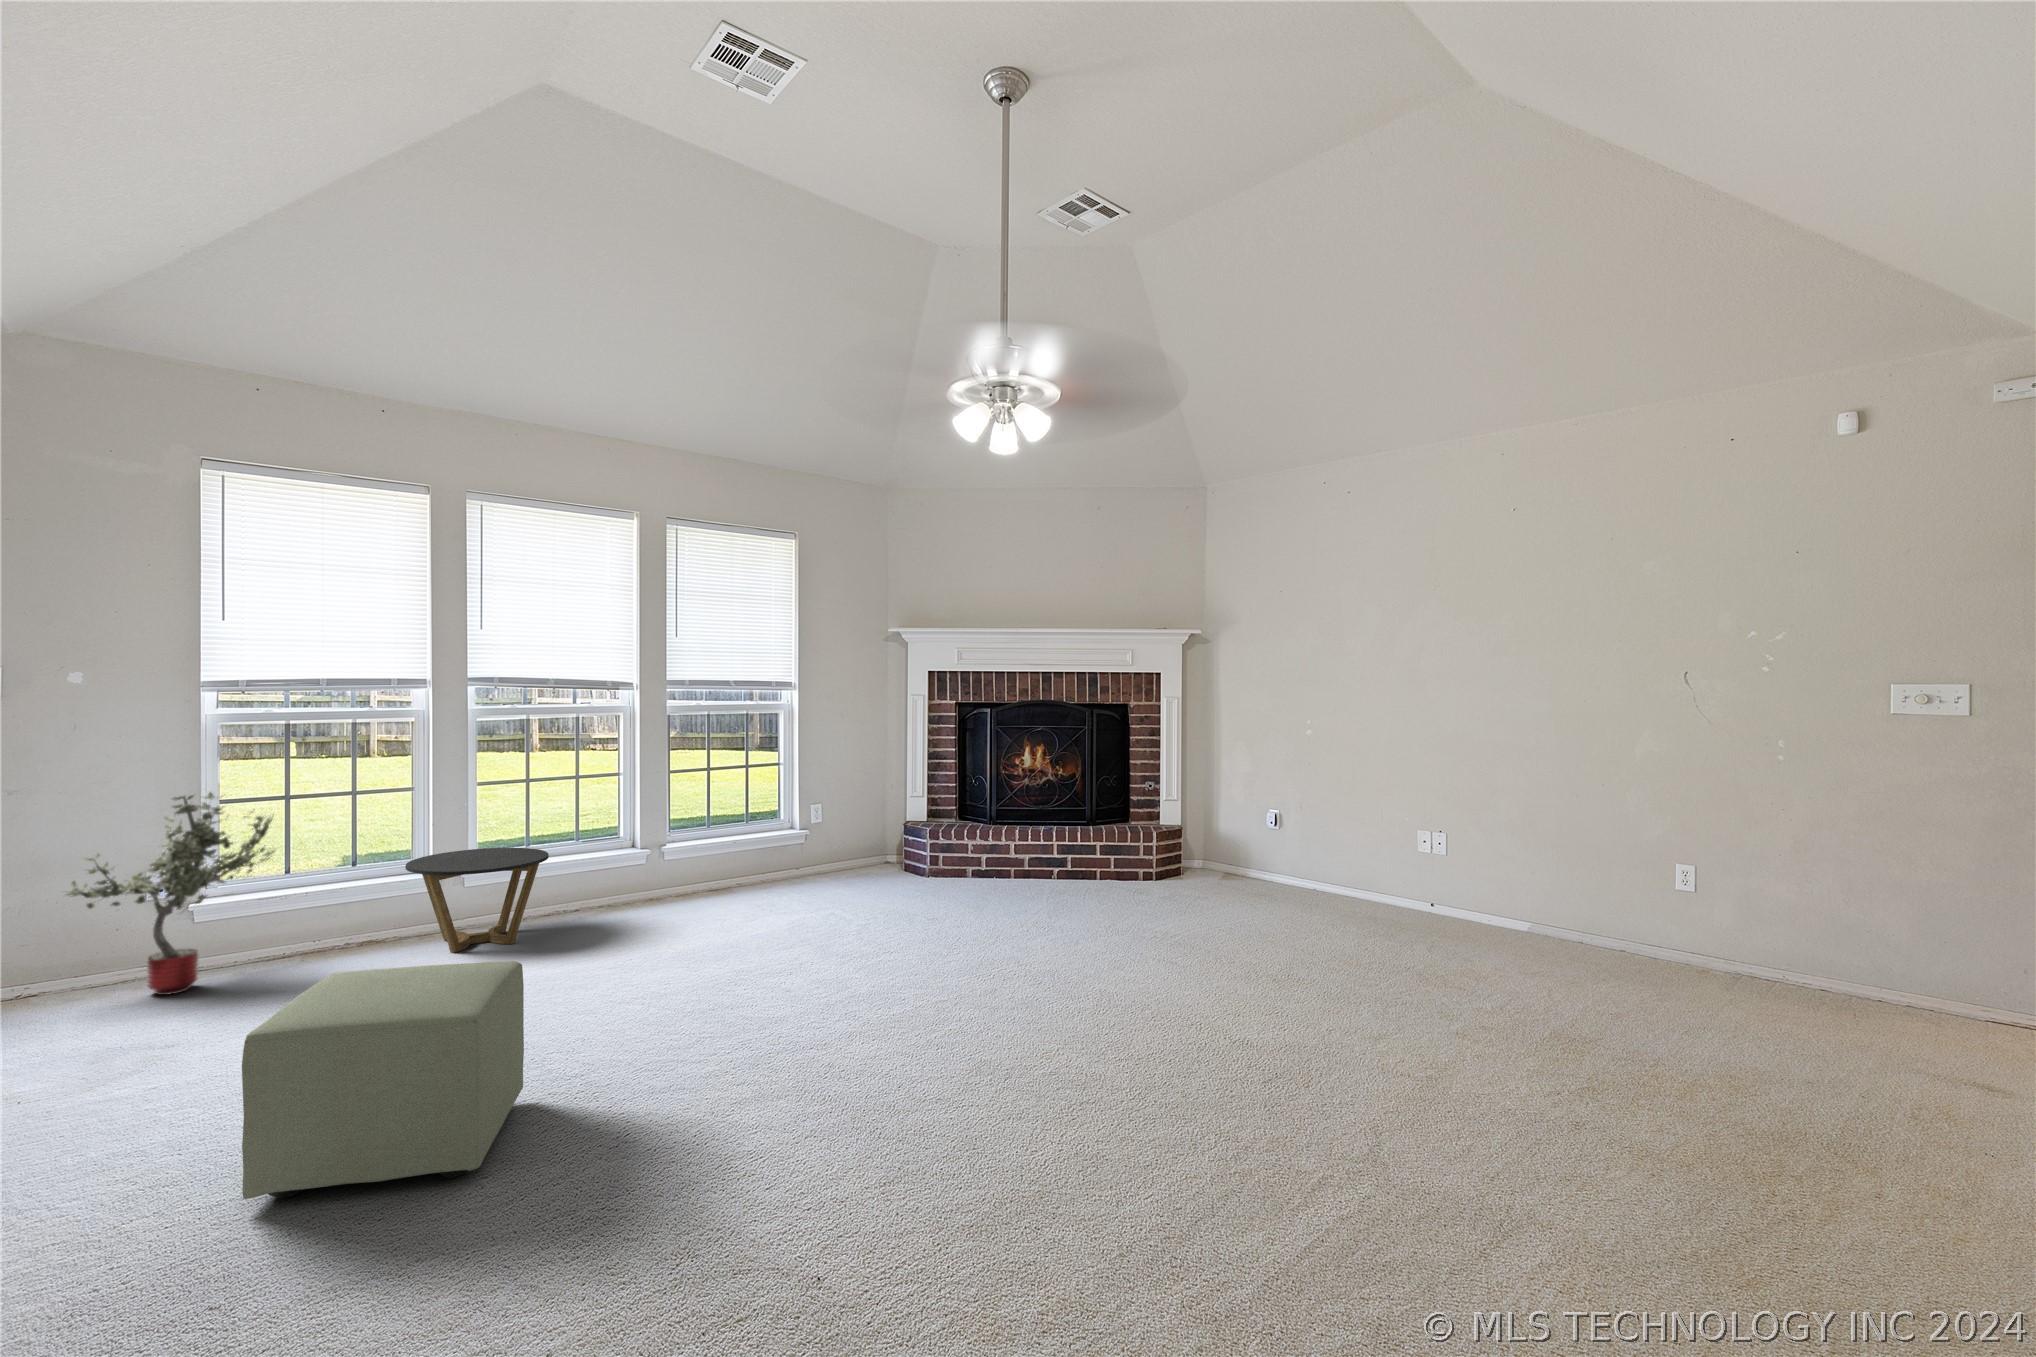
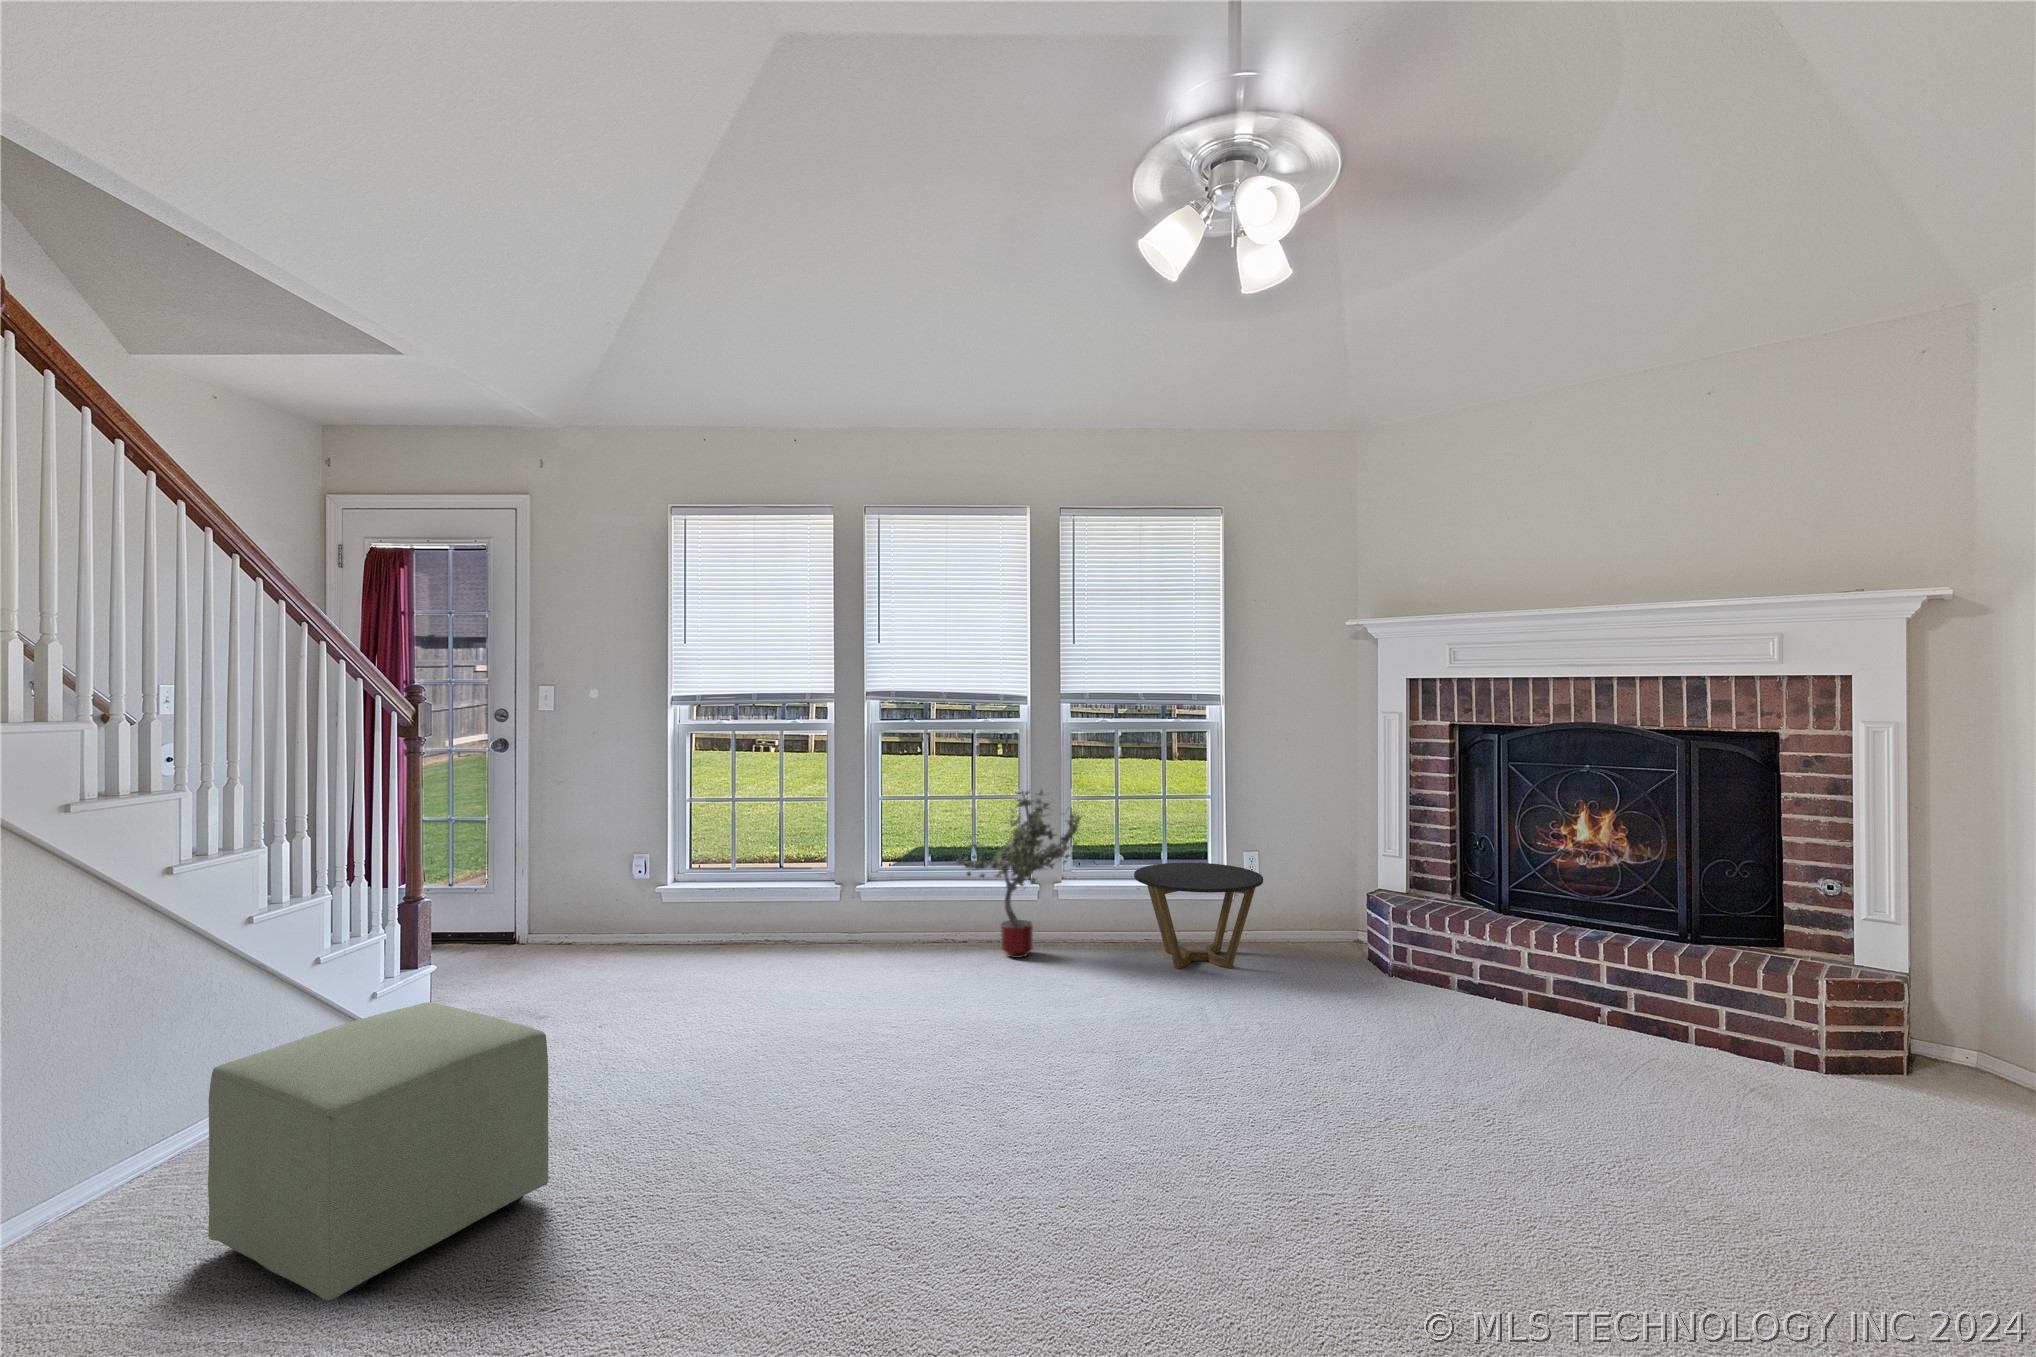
potted tree: present [67,792,274,995] -> present [956,790,1082,958]
side table: present [406,848,549,953] -> present [1134,863,1263,969]

